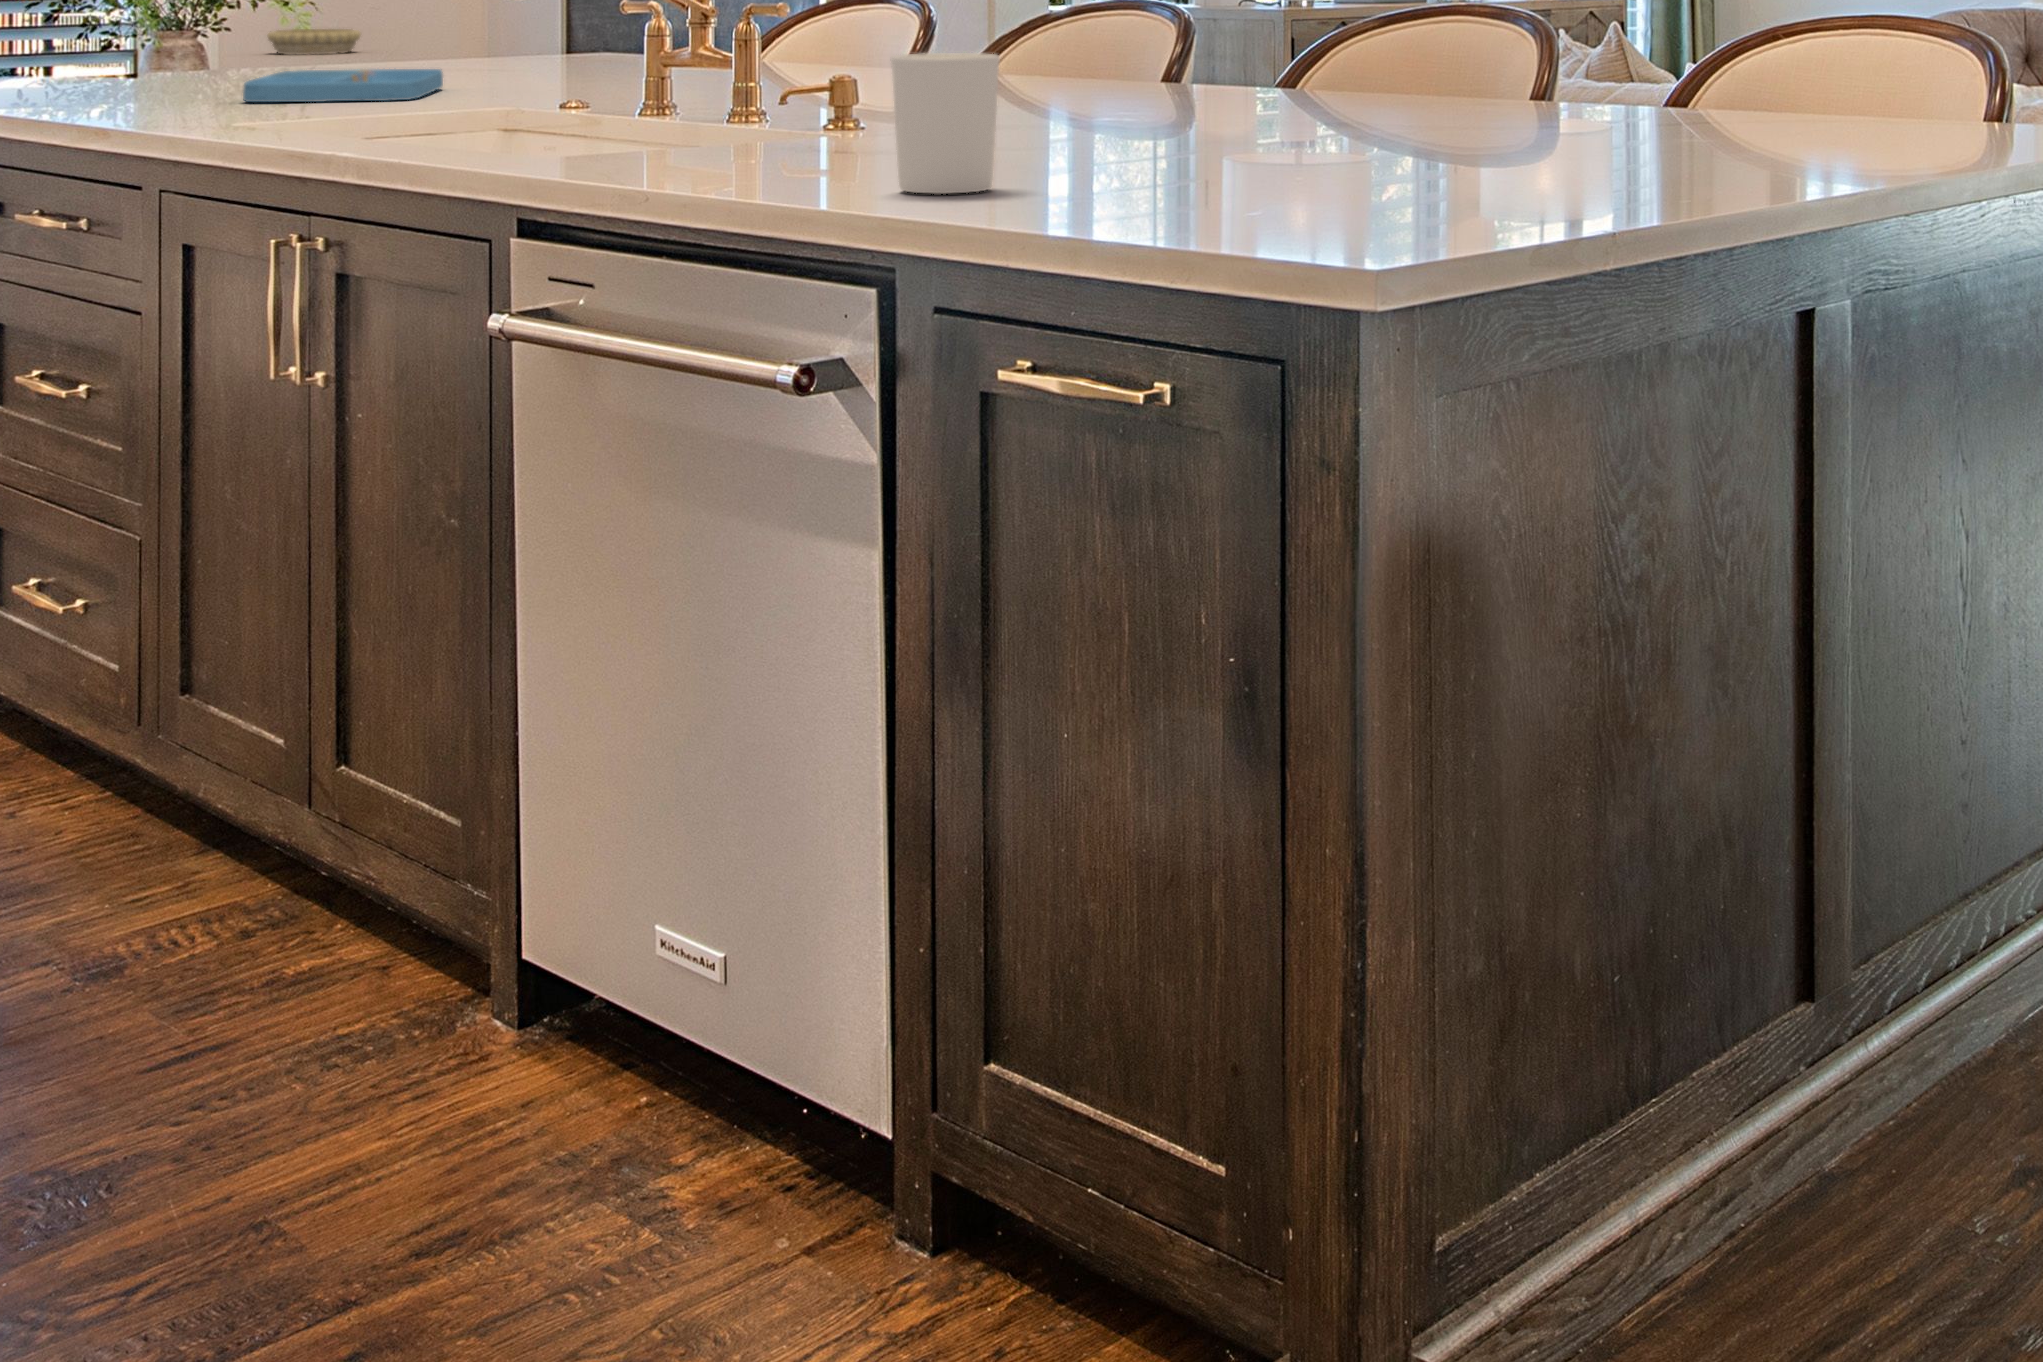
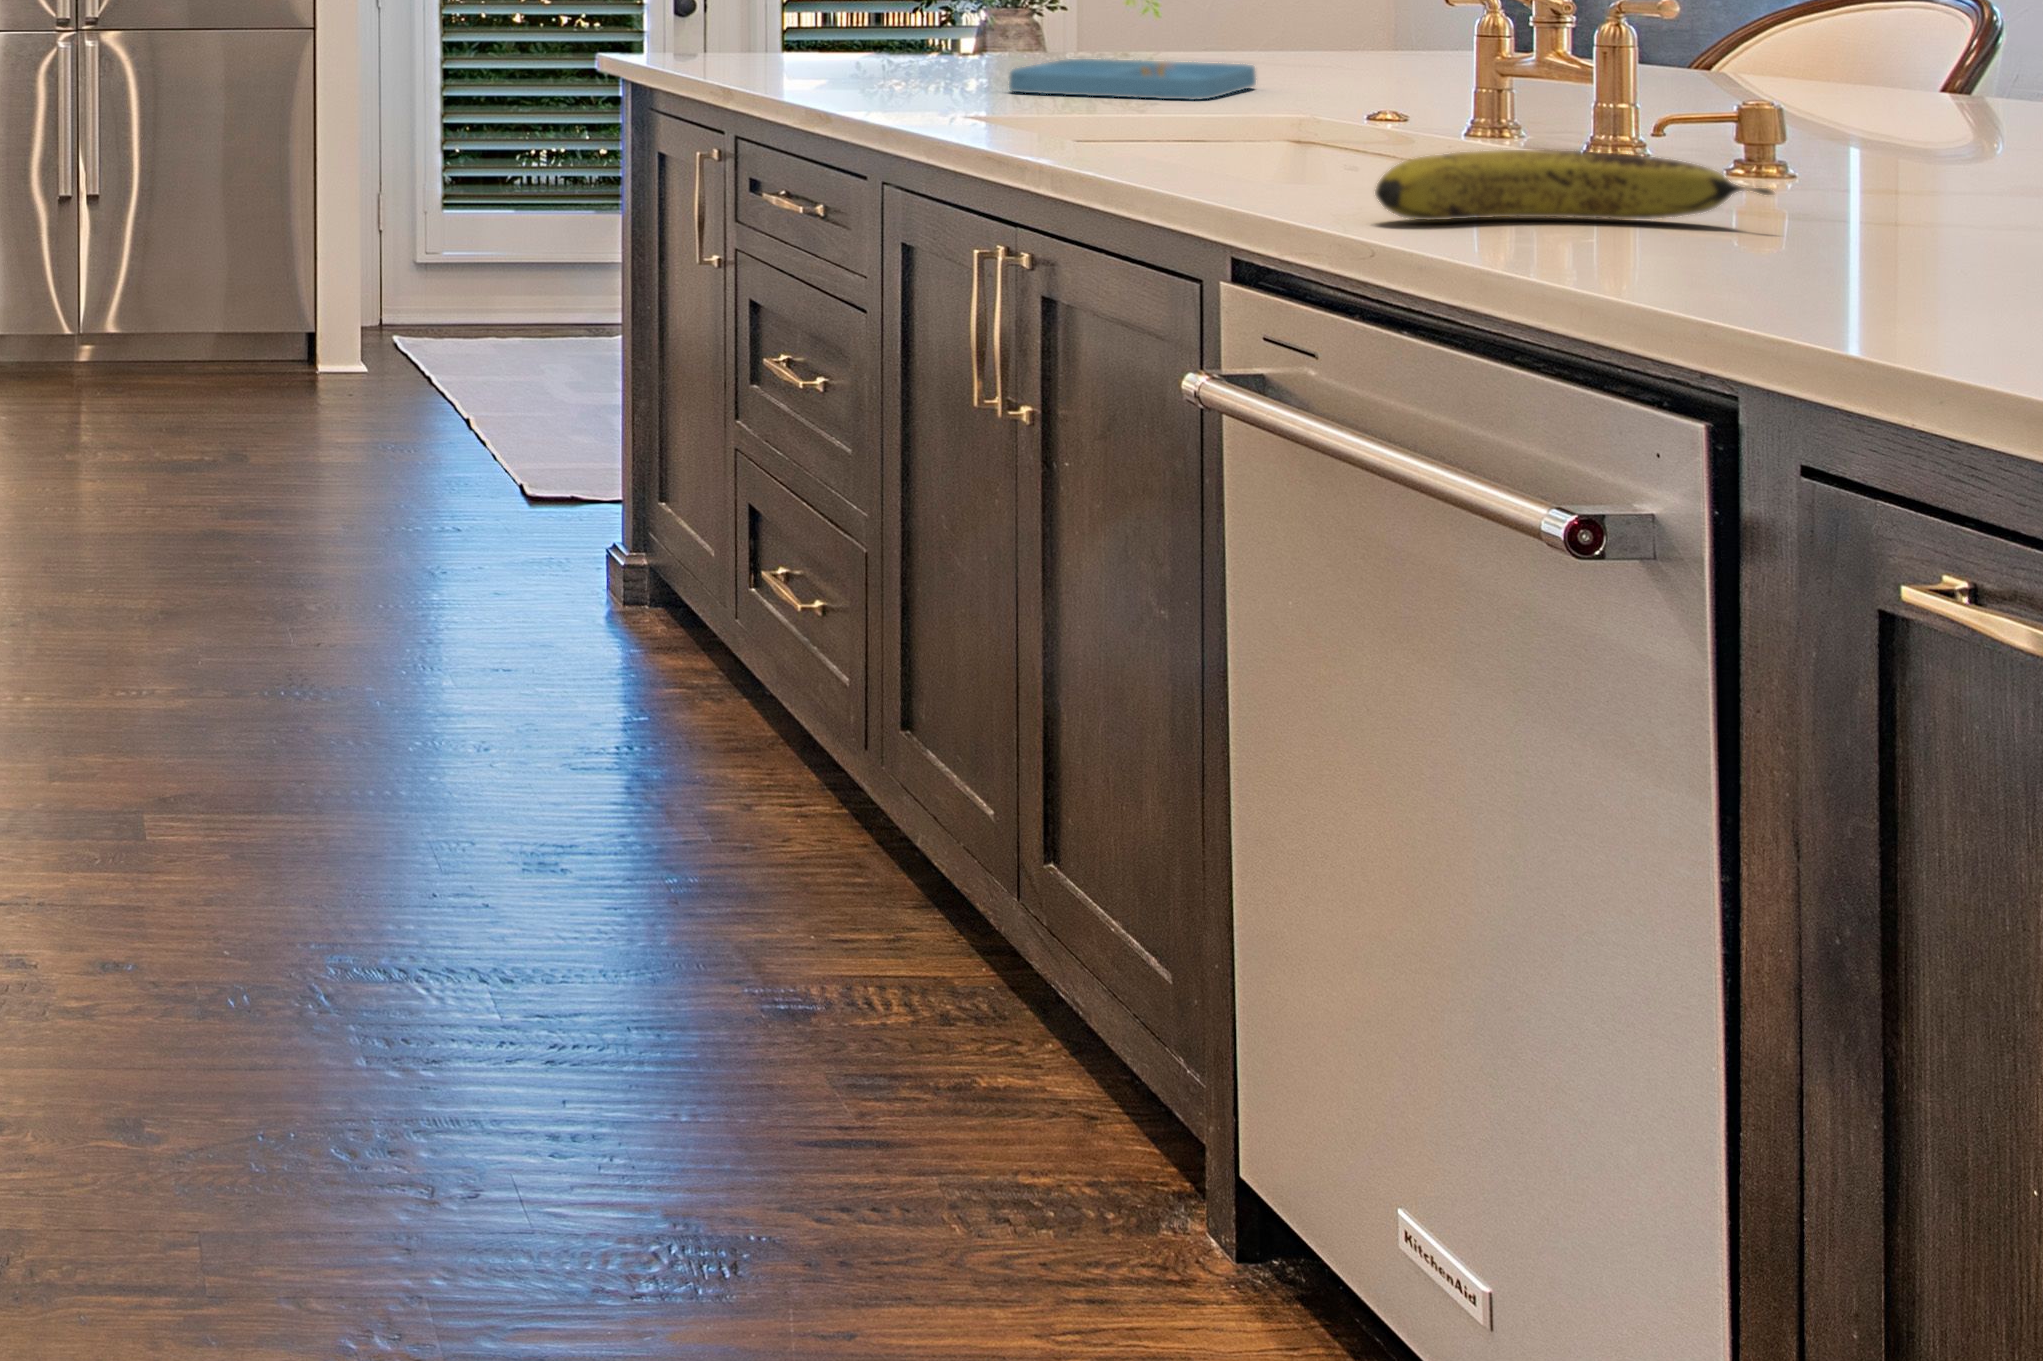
decorative bowl: present [268,29,361,54] -> none [1104,12,1212,40]
candle holder: present [891,53,1000,194] -> none [1743,84,1942,297]
fruit: none [636,113,882,172] -> present [1375,150,1773,220]

